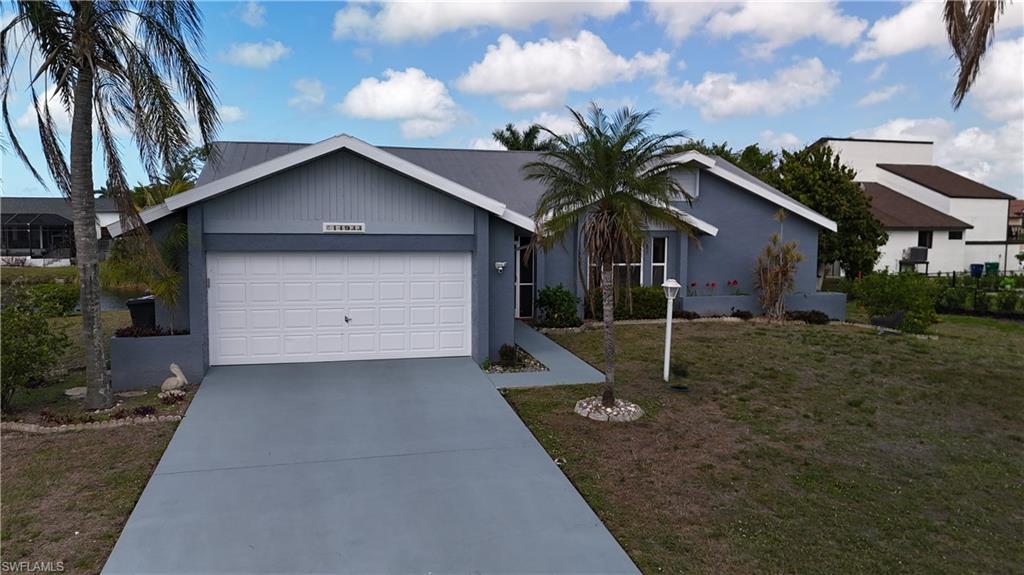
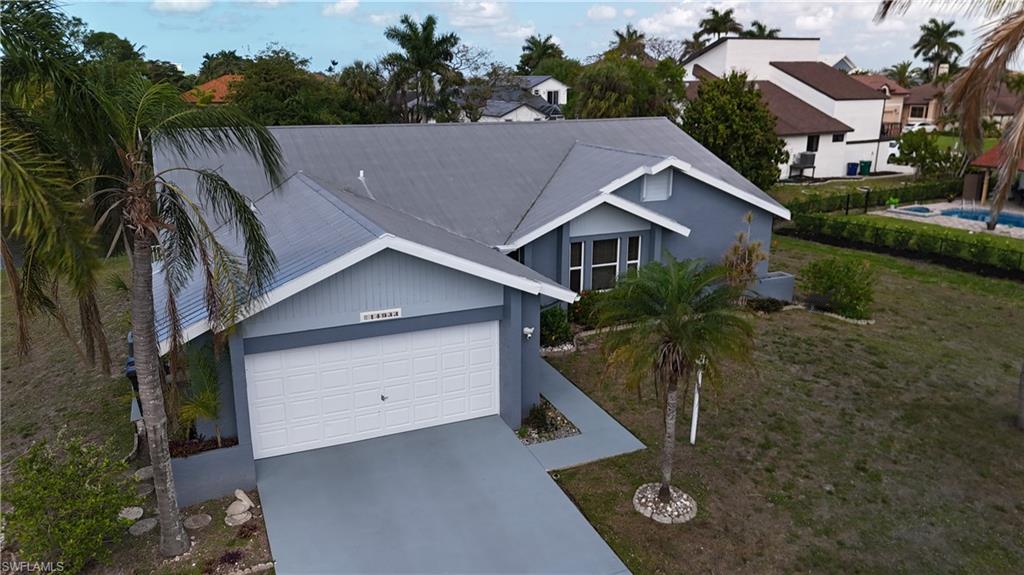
potted tree: present [669,355,690,391] -> none [688,419,709,454]

